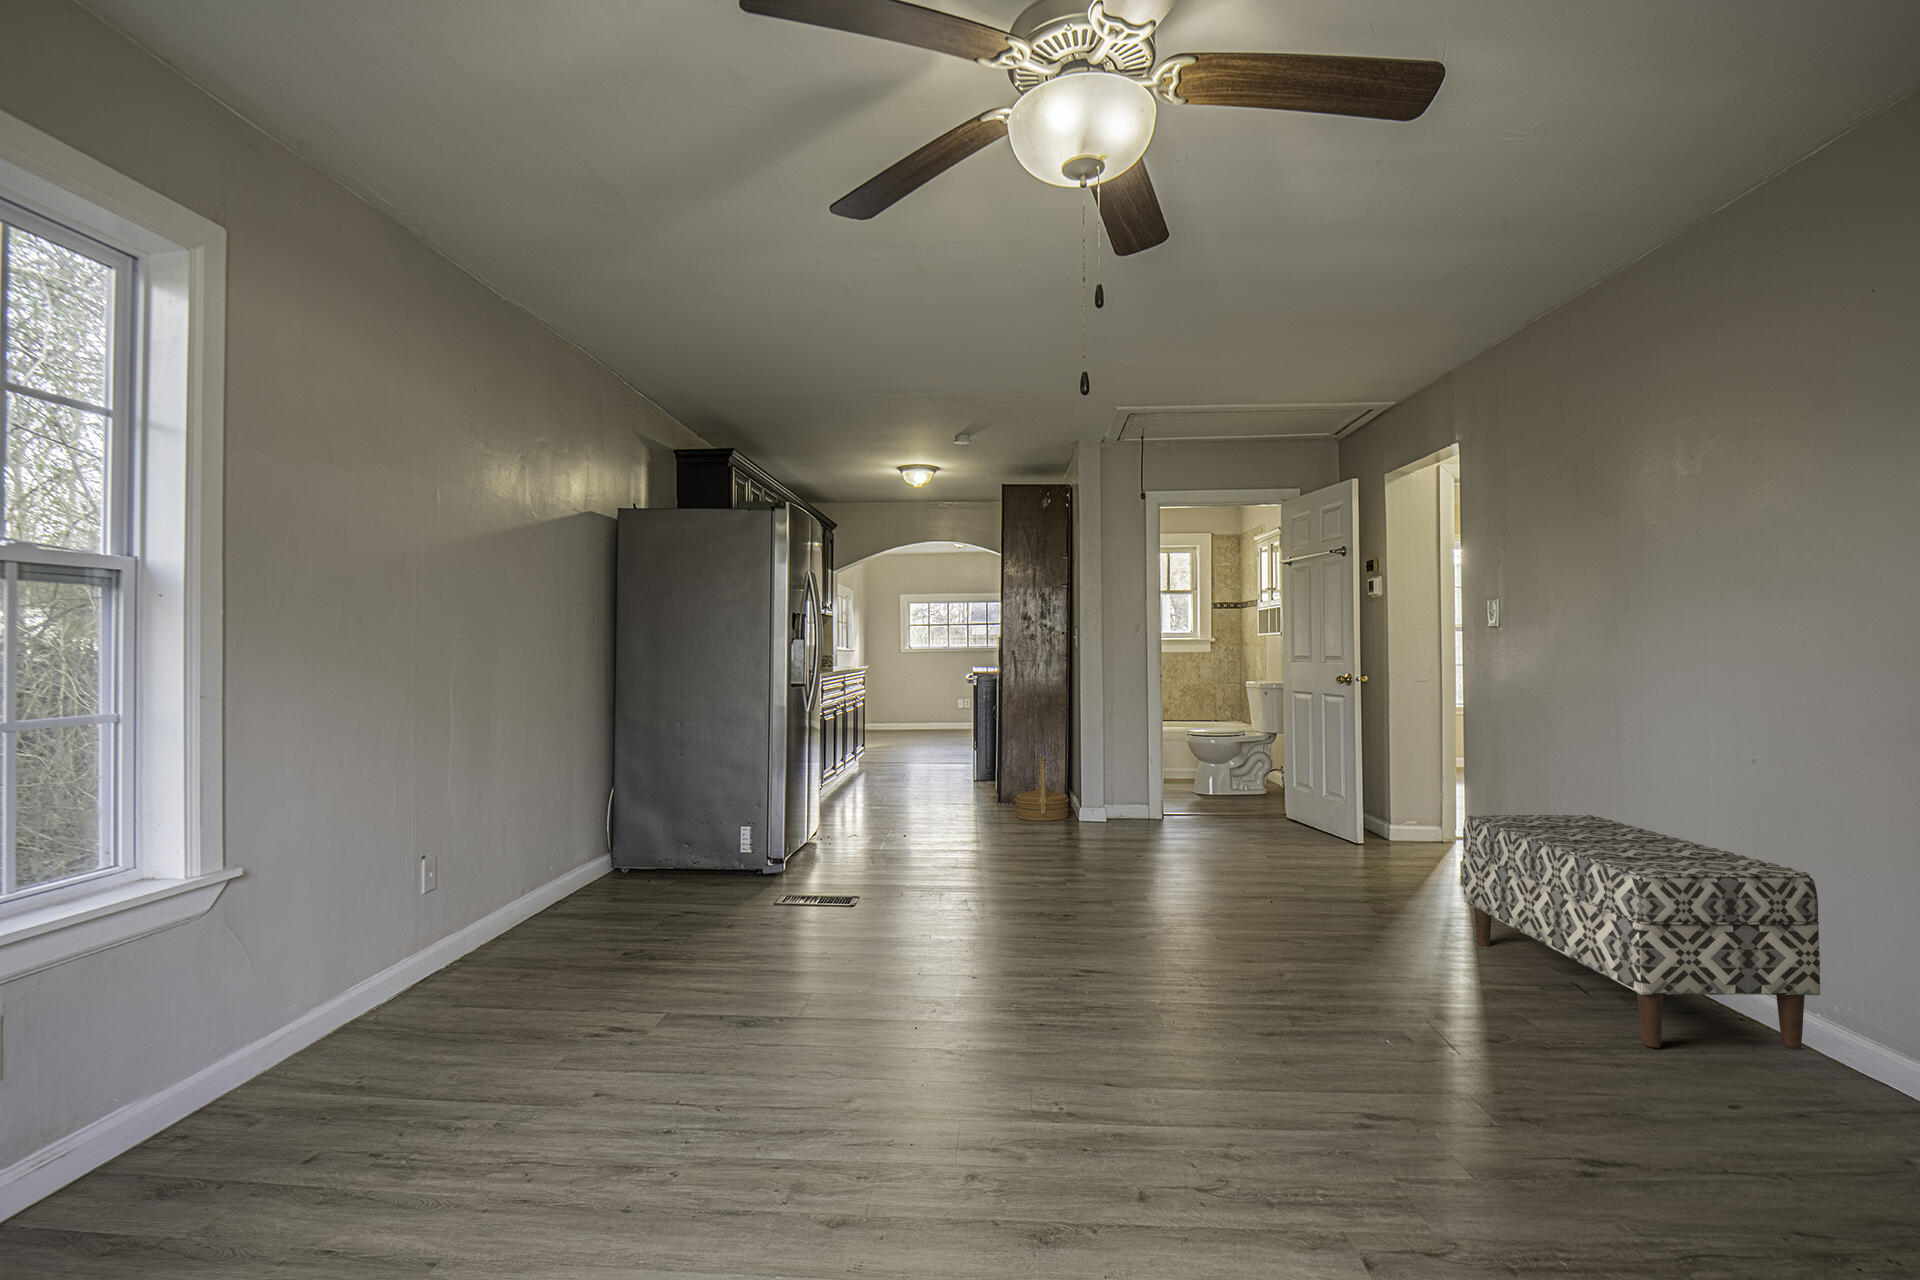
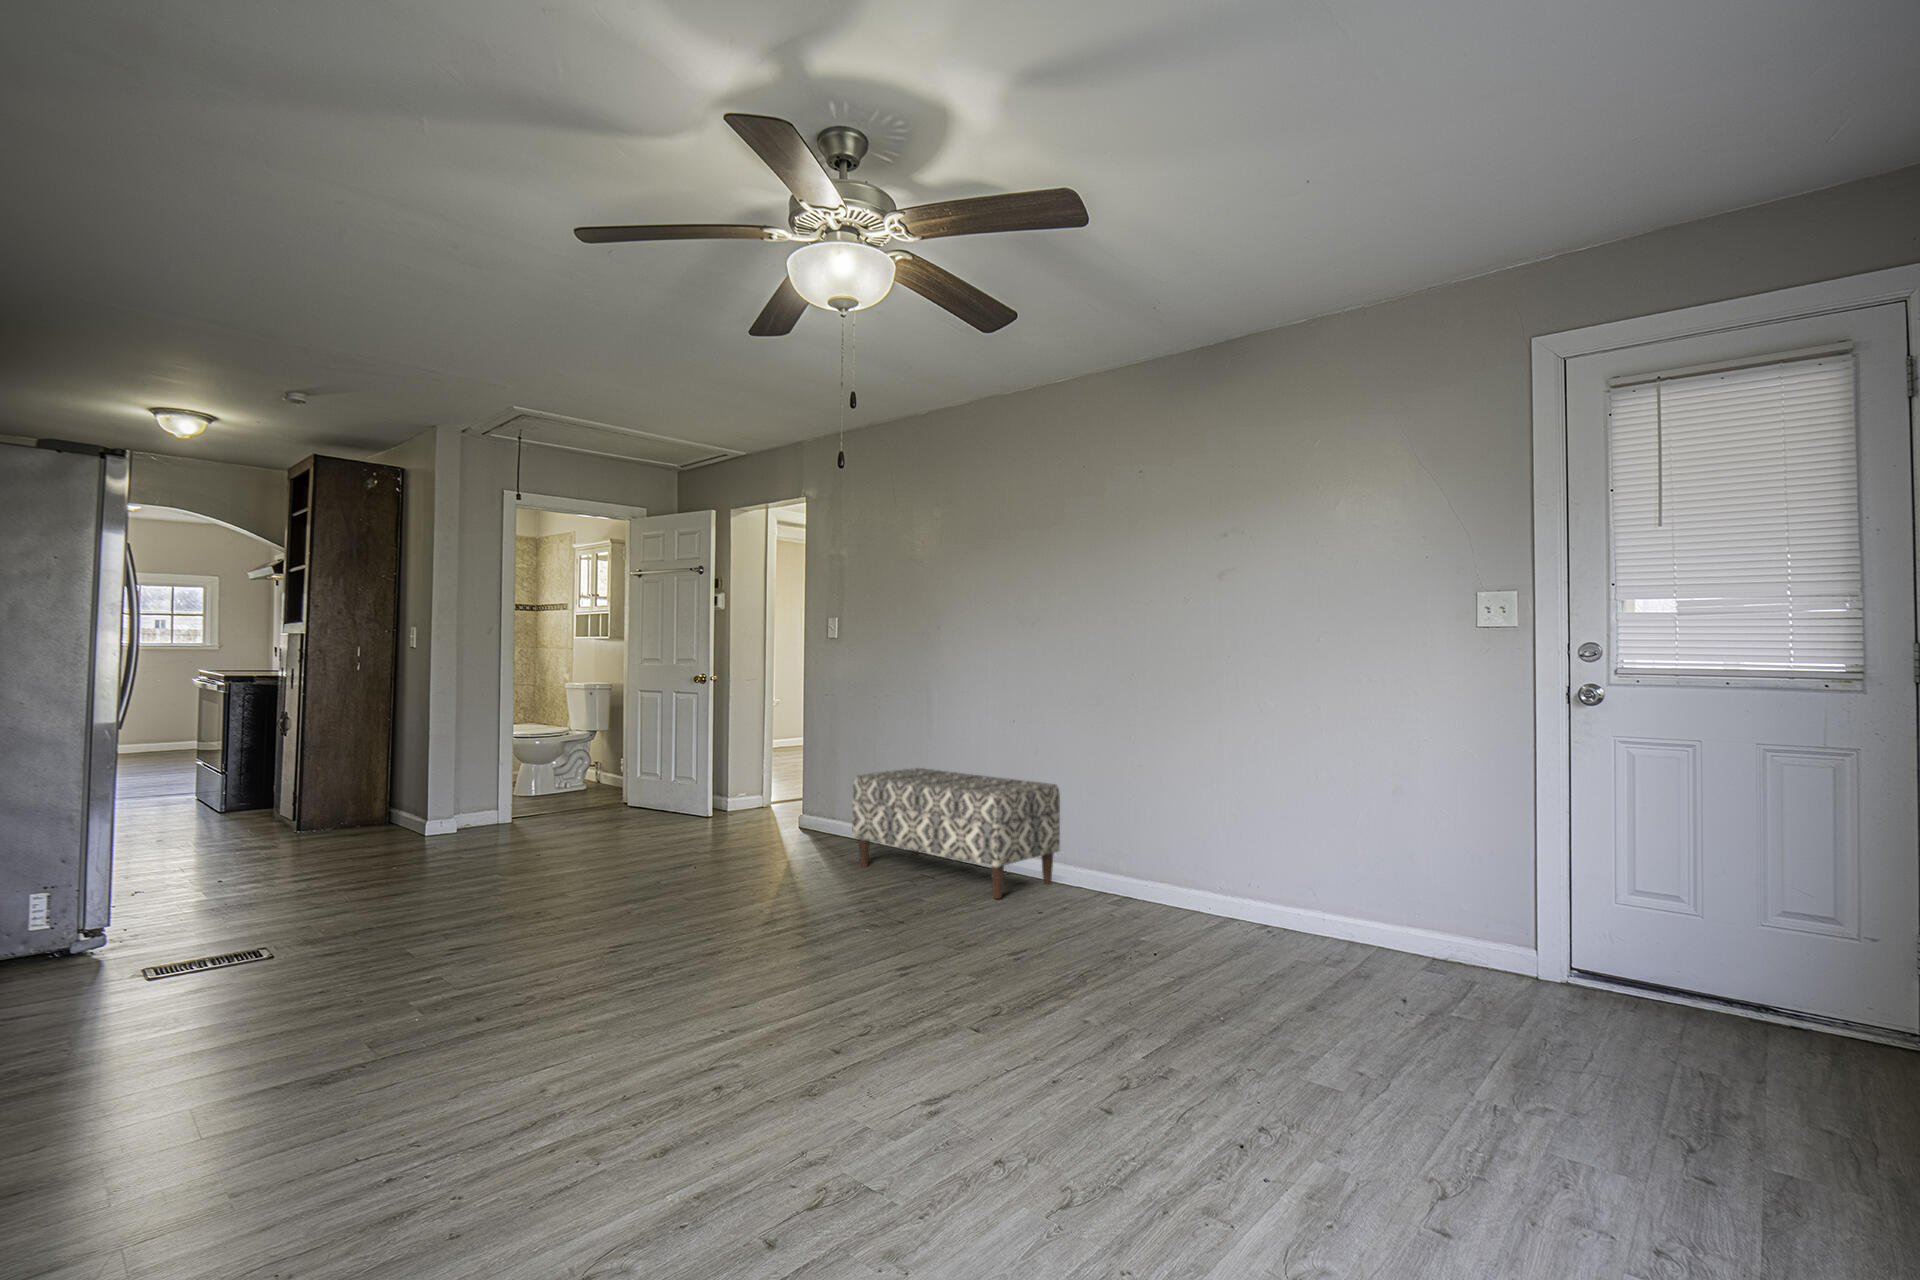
woven basket: present [1015,756,1069,821] -> none [334,766,406,838]

